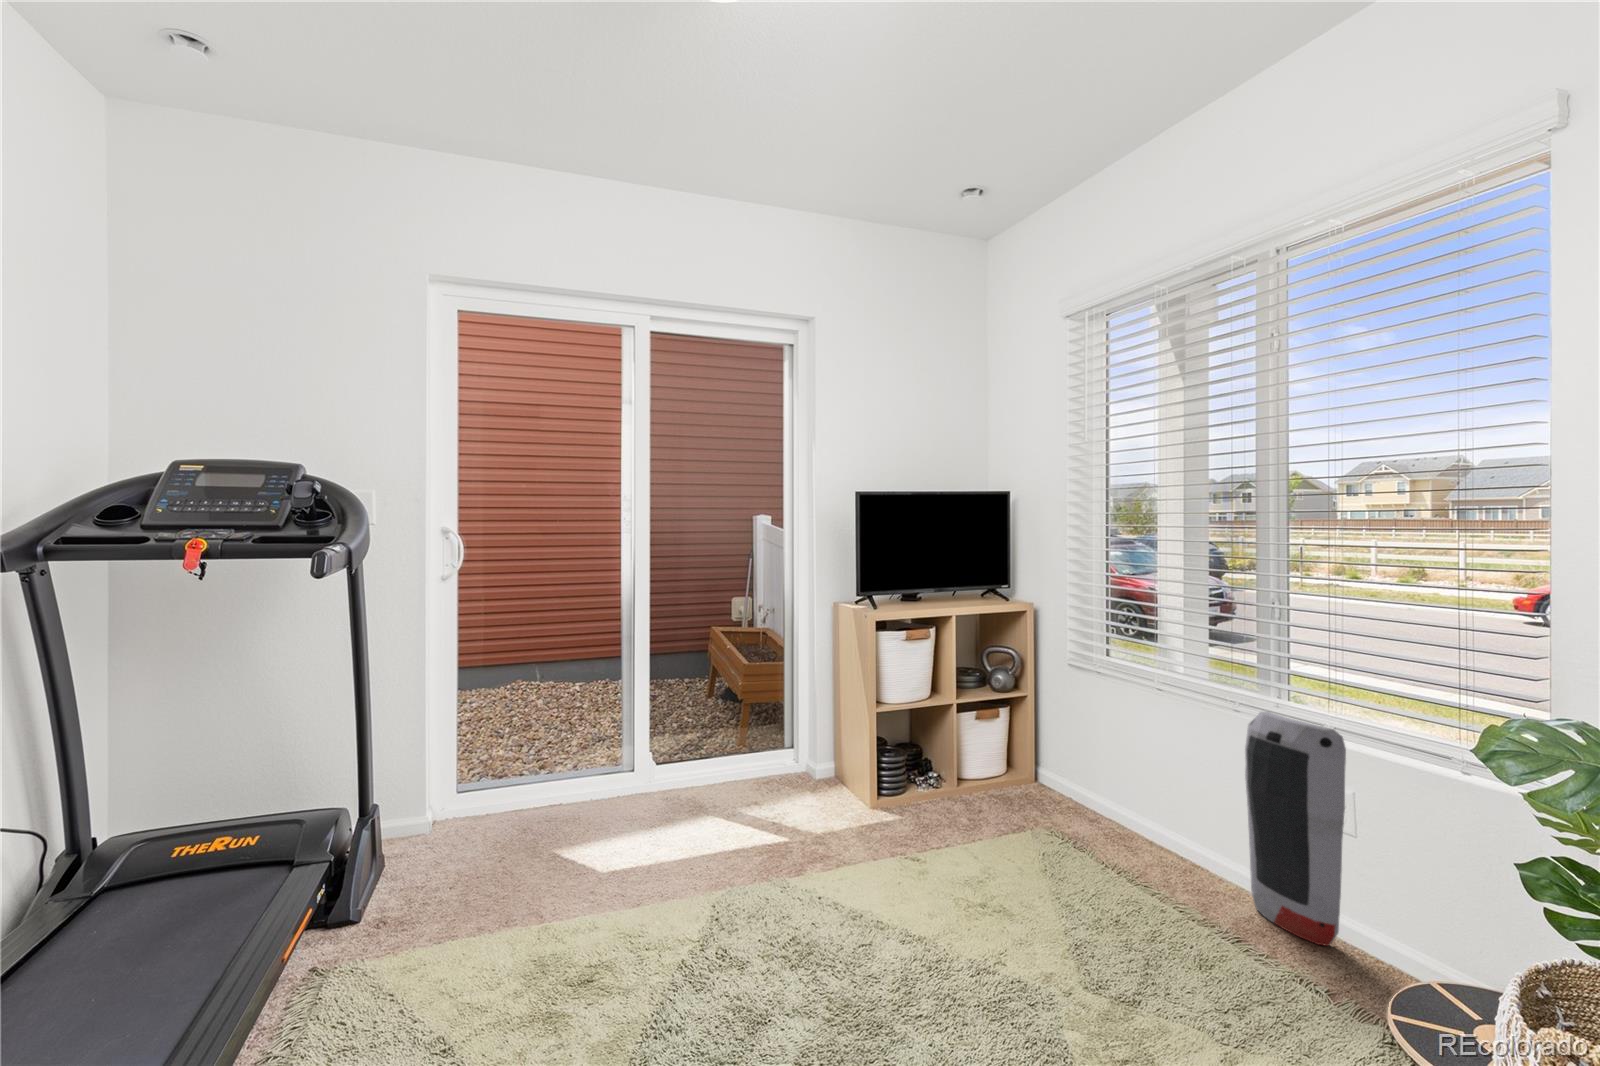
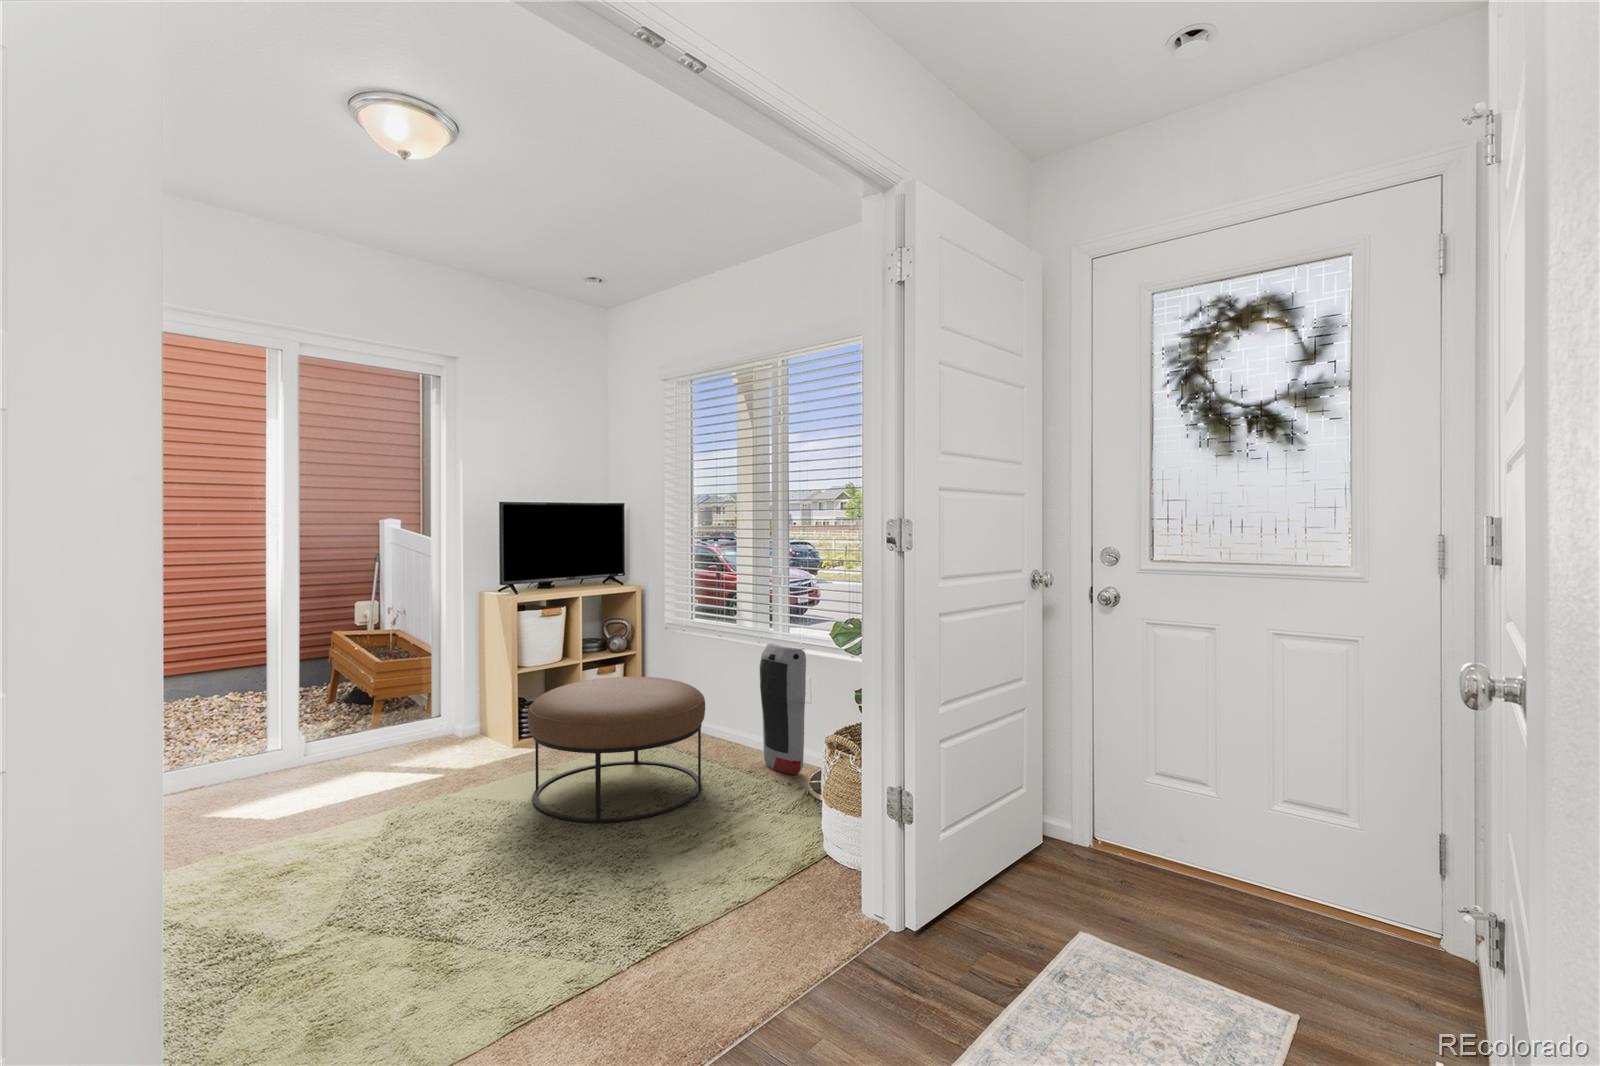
ottoman: none [888,737,1158,987] -> present [528,677,705,822]

